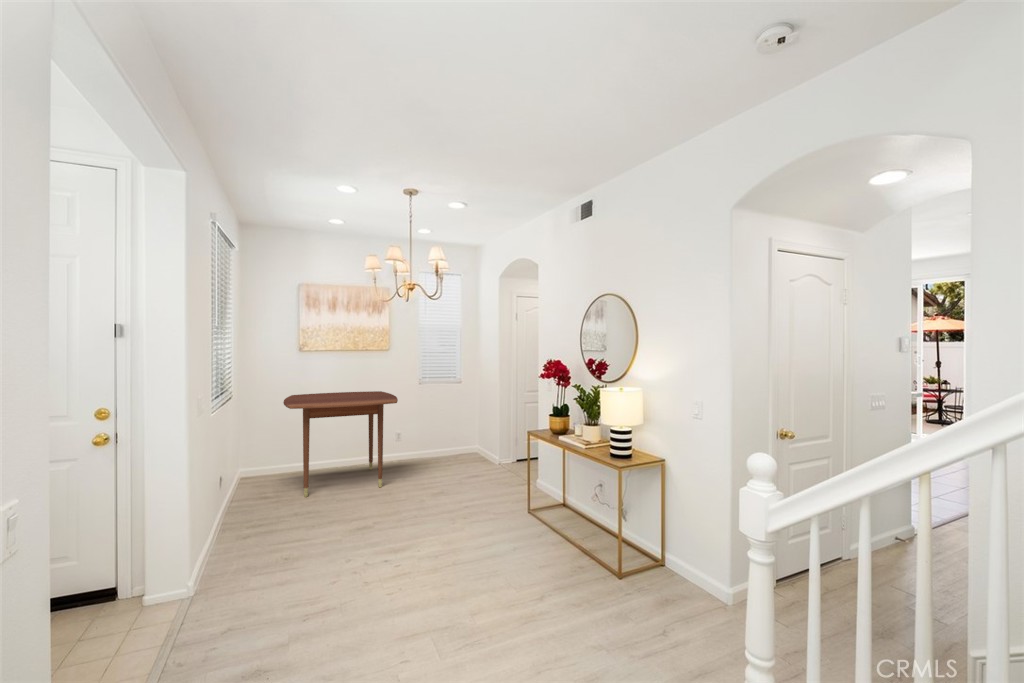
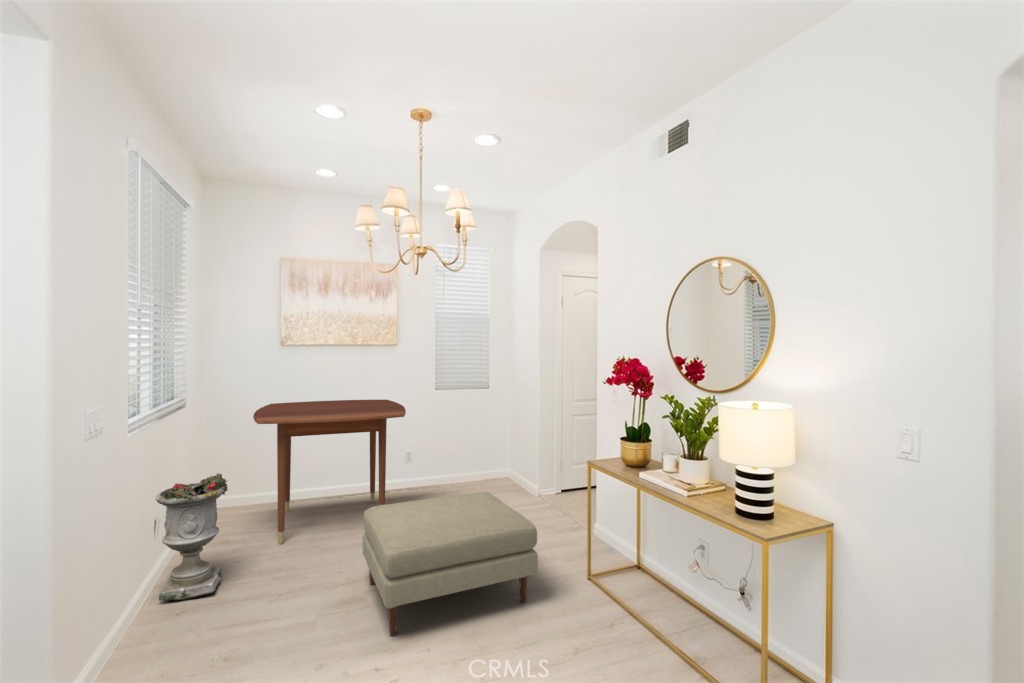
planter: none [224,443,274,530] -> present [156,473,228,601]
ottoman: none [370,455,492,544] -> present [362,492,538,636]

